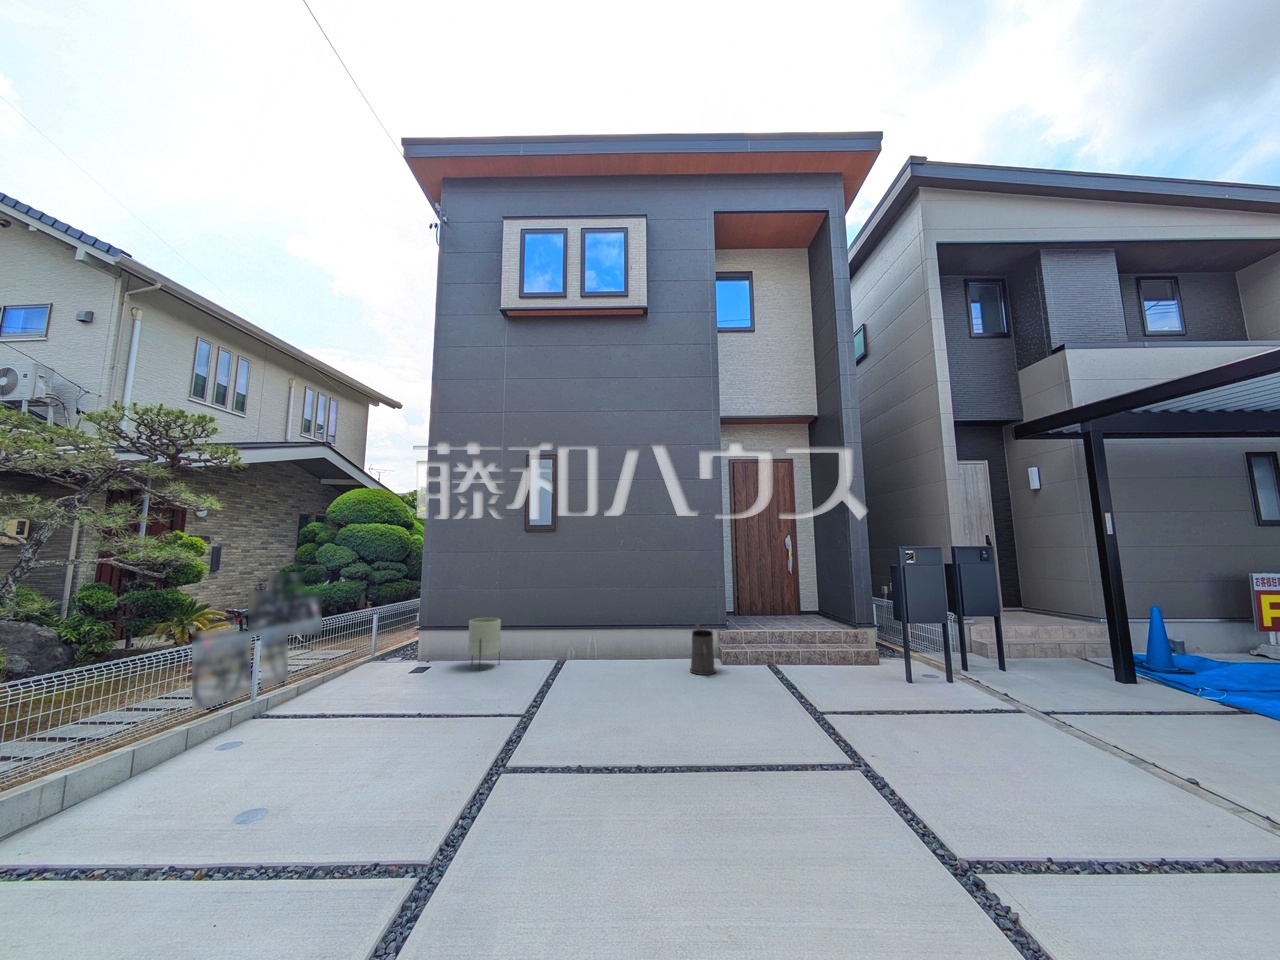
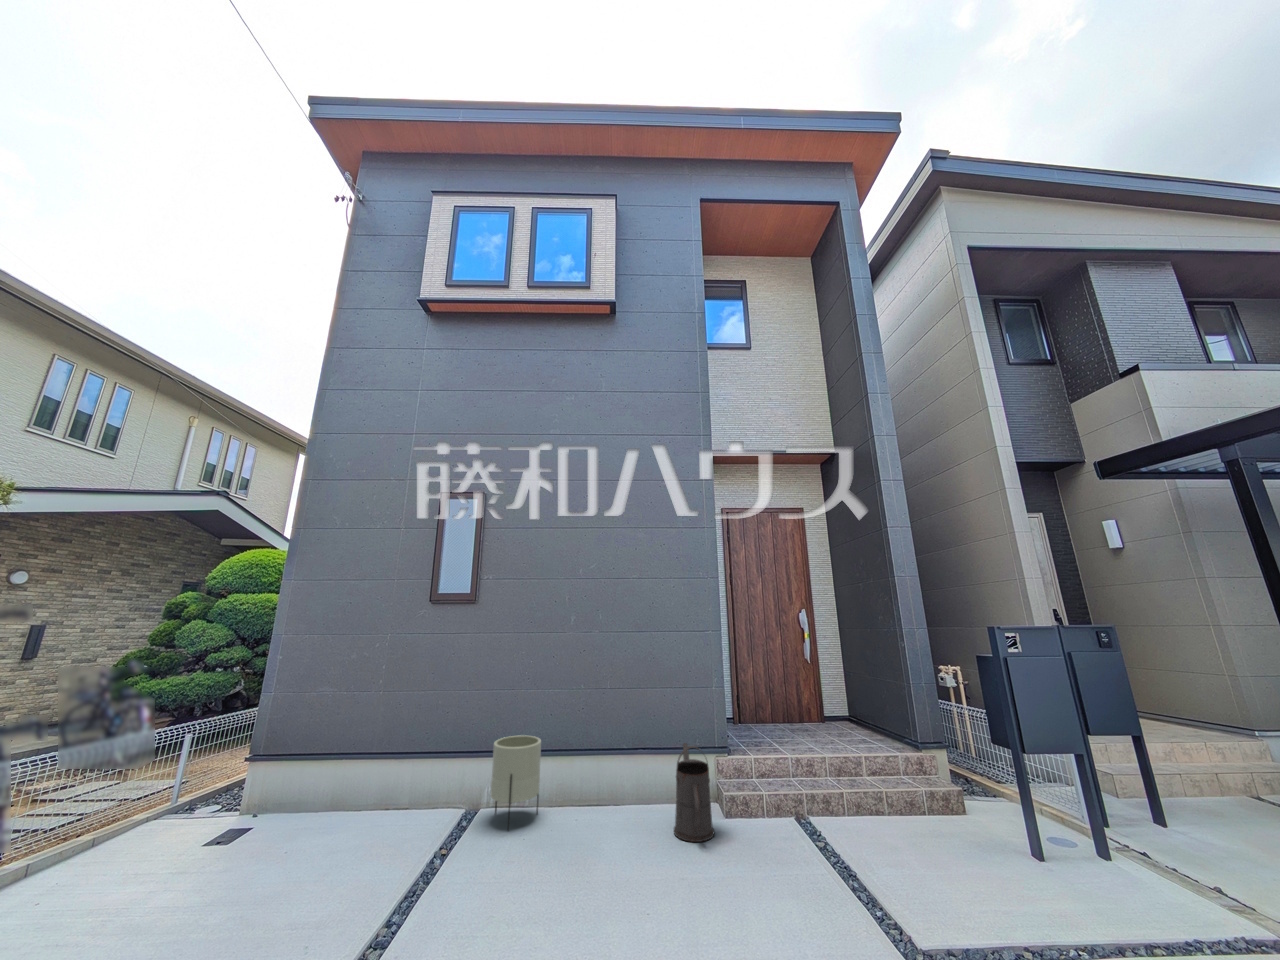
planter: present [468,618,501,658] -> present [491,735,541,830]

